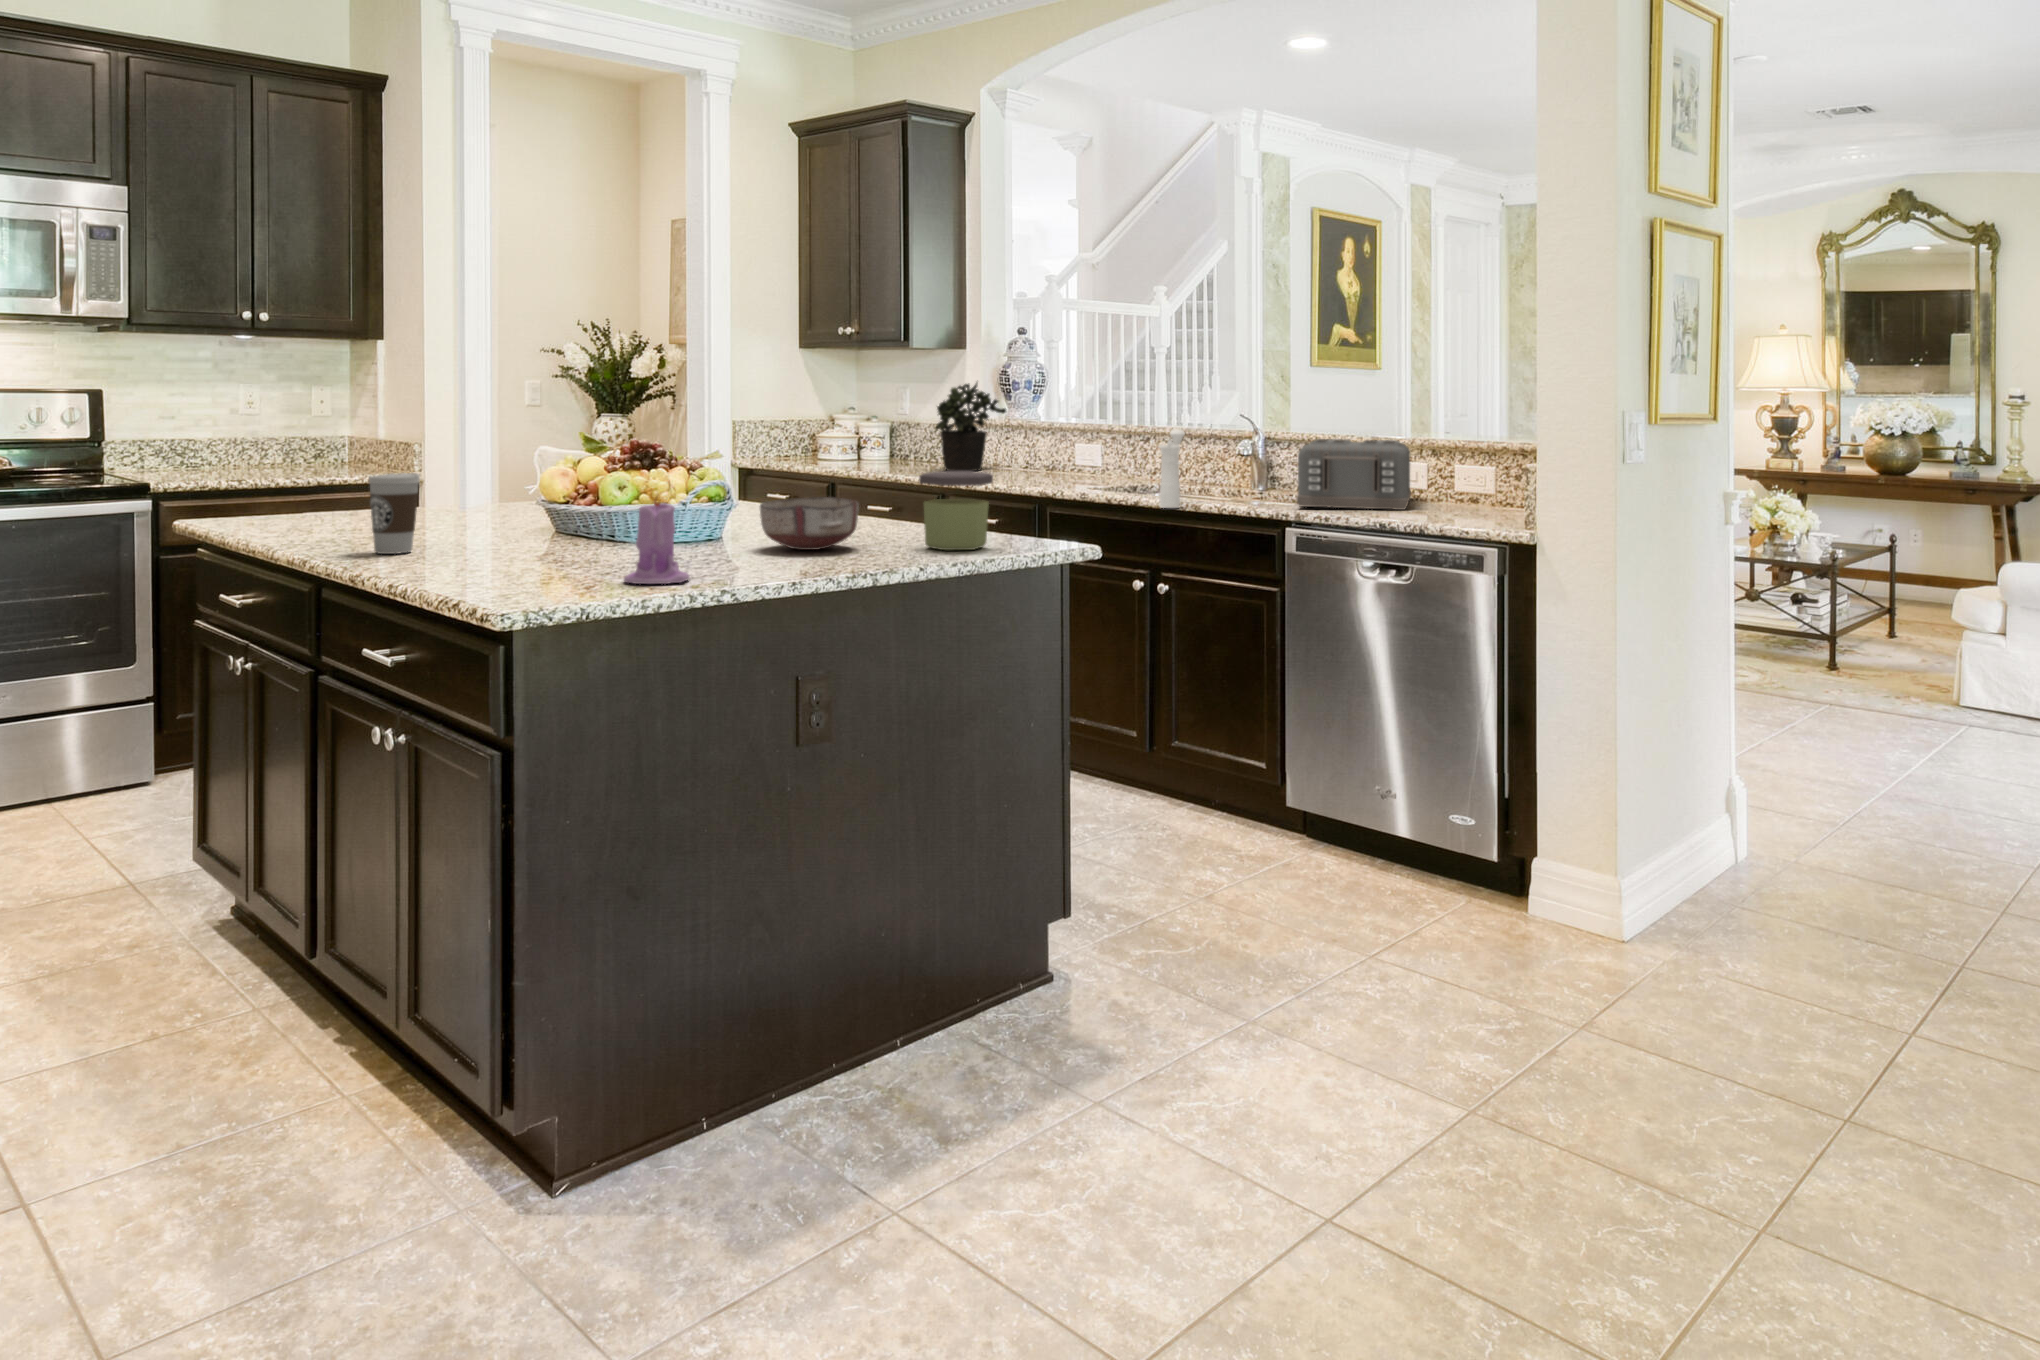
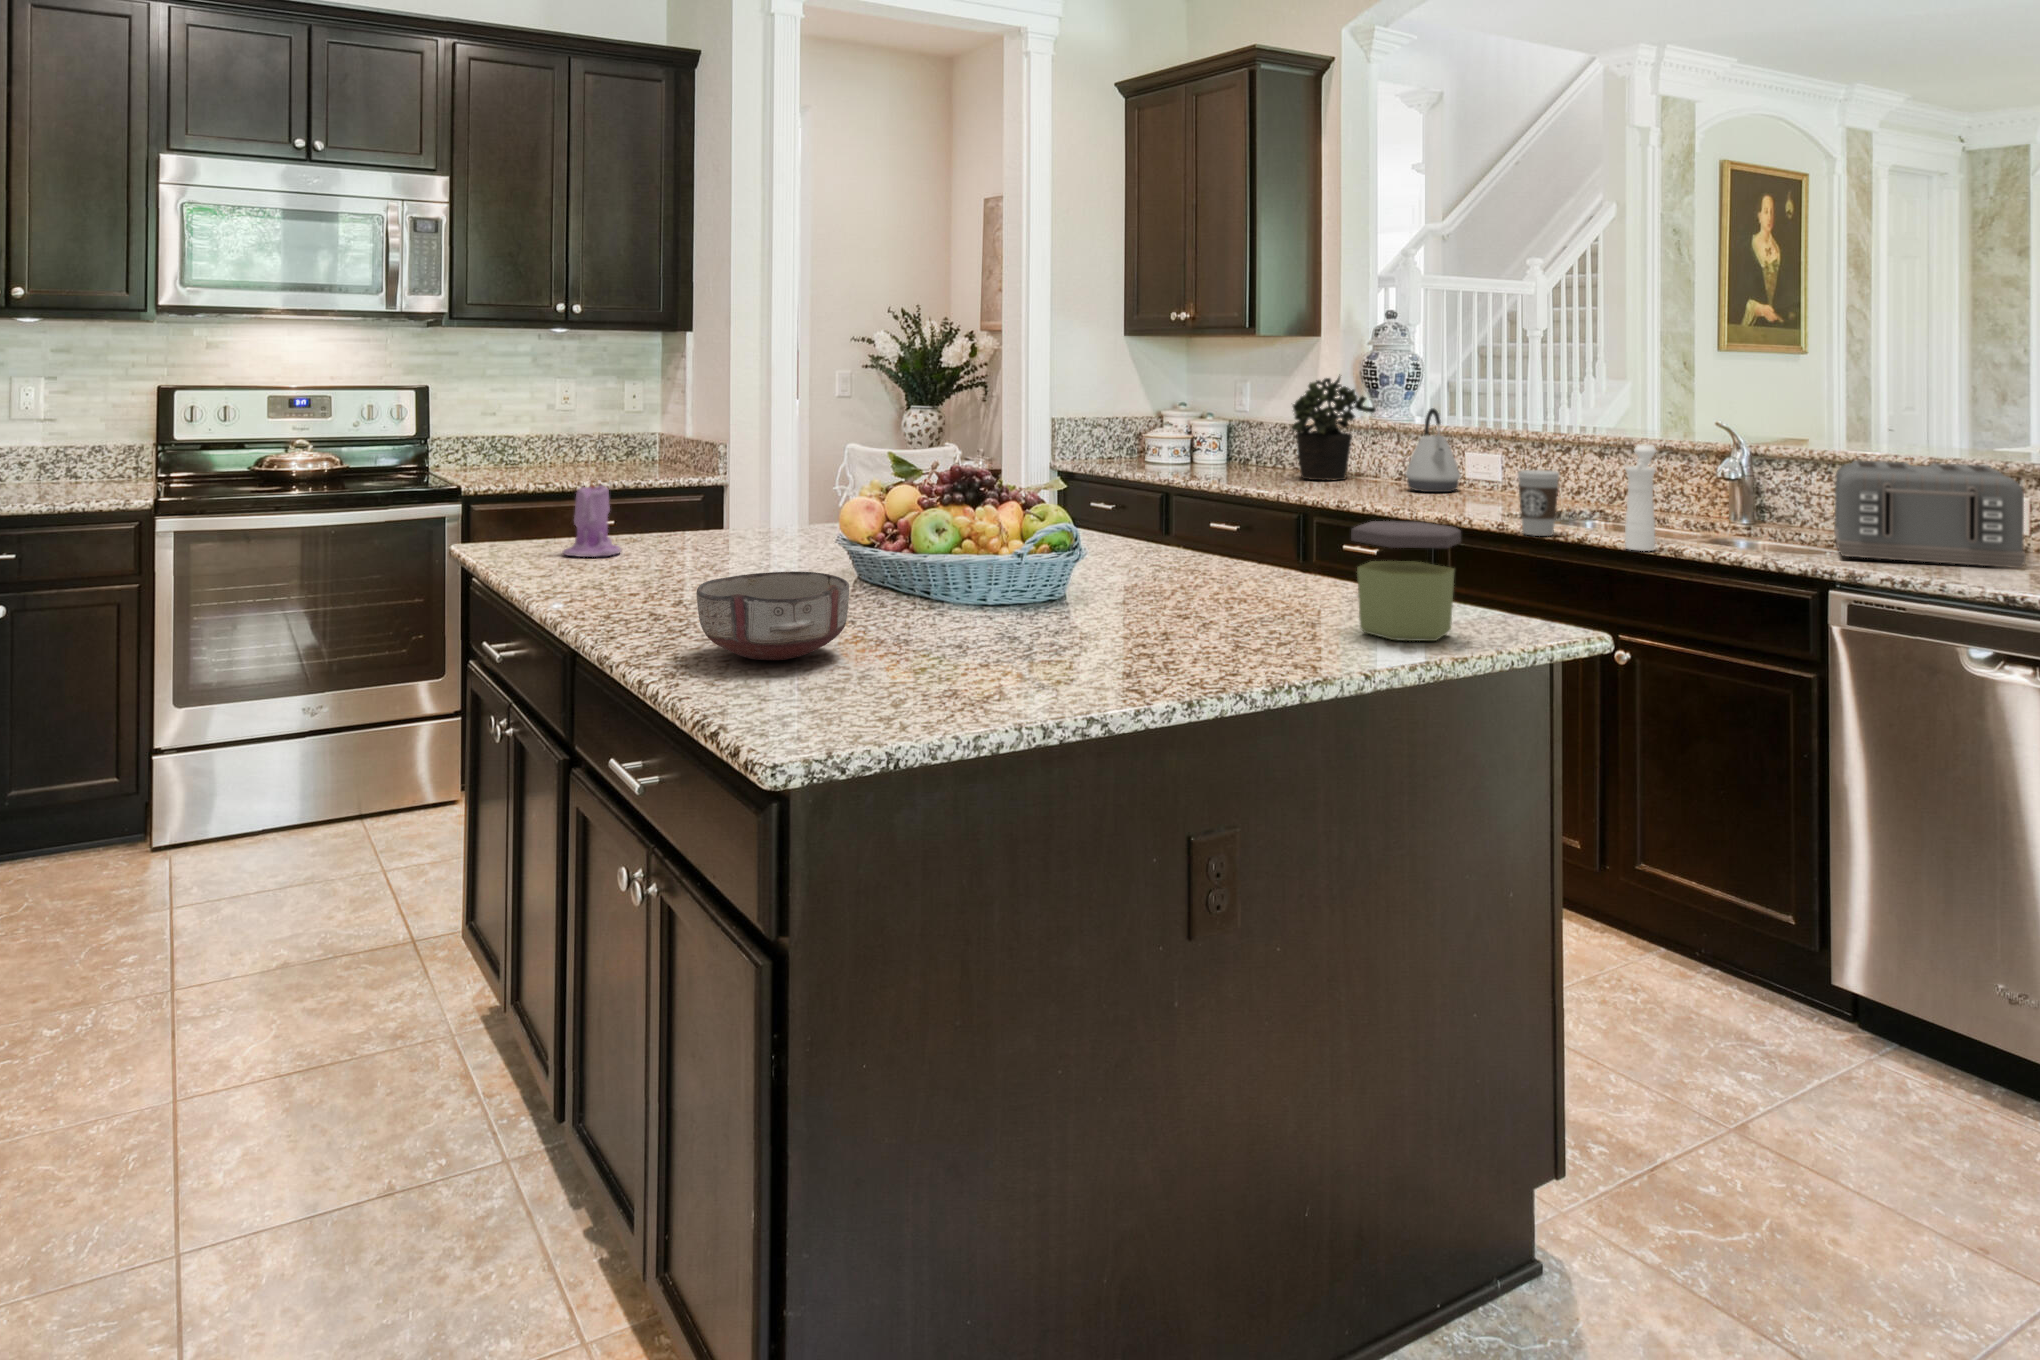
kettle: none [1025,408,1068,477] -> present [1406,408,1461,492]
coffee cup: present [369,473,420,554] -> present [1518,470,1559,536]
candle: present [624,497,689,584] -> present [563,481,621,557]
ceramic bowl: present [760,497,859,550] -> present [696,571,849,660]

